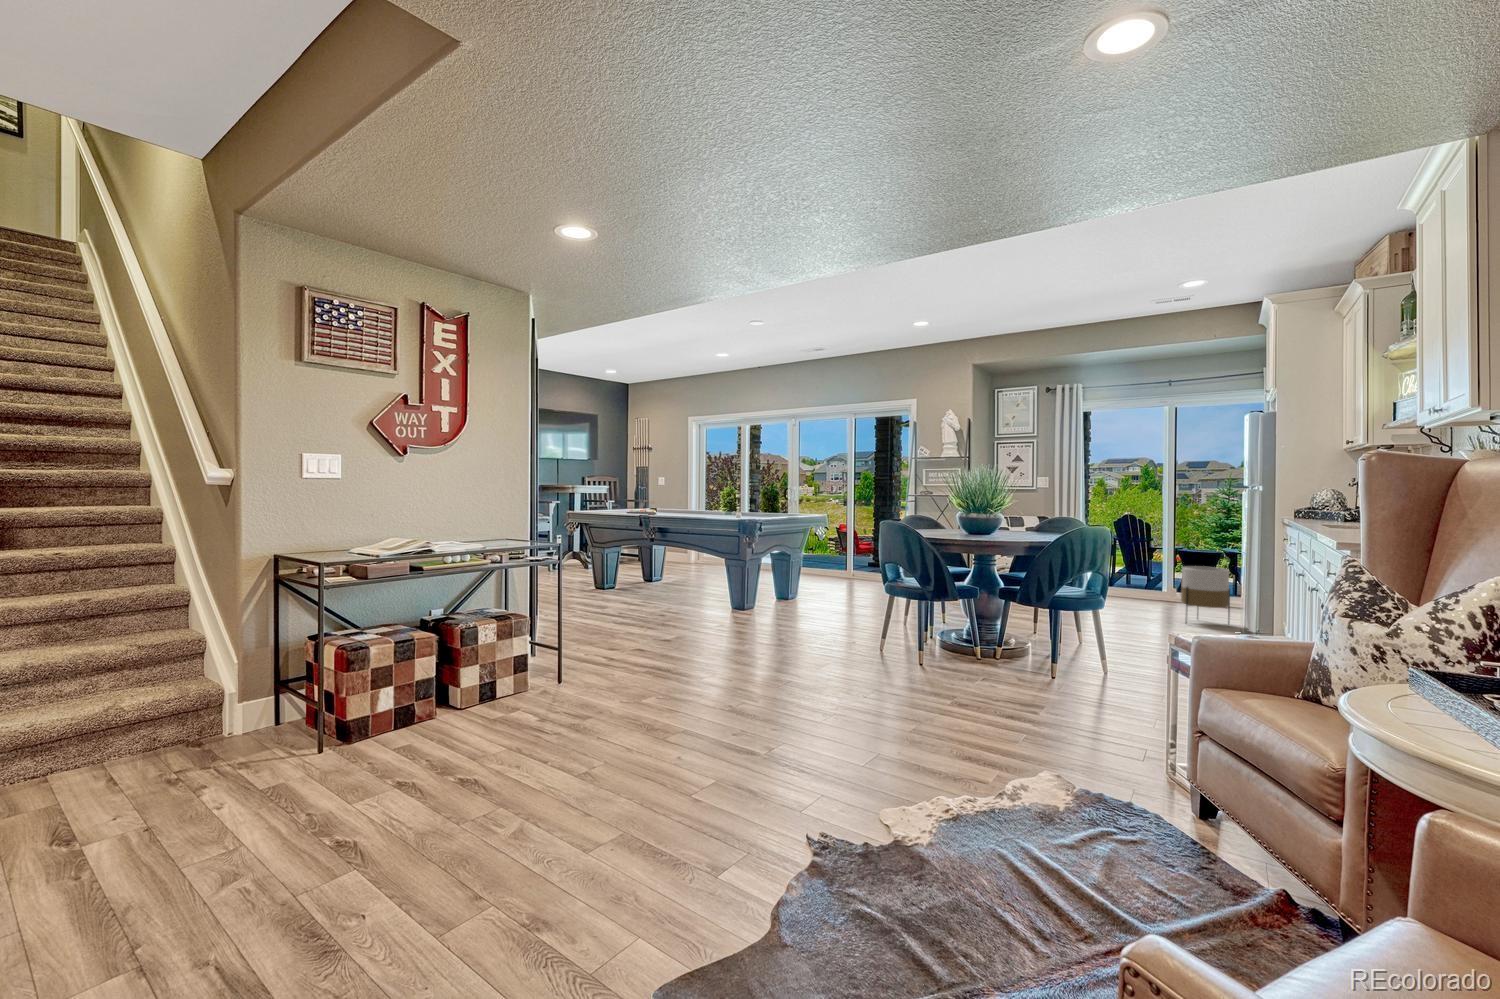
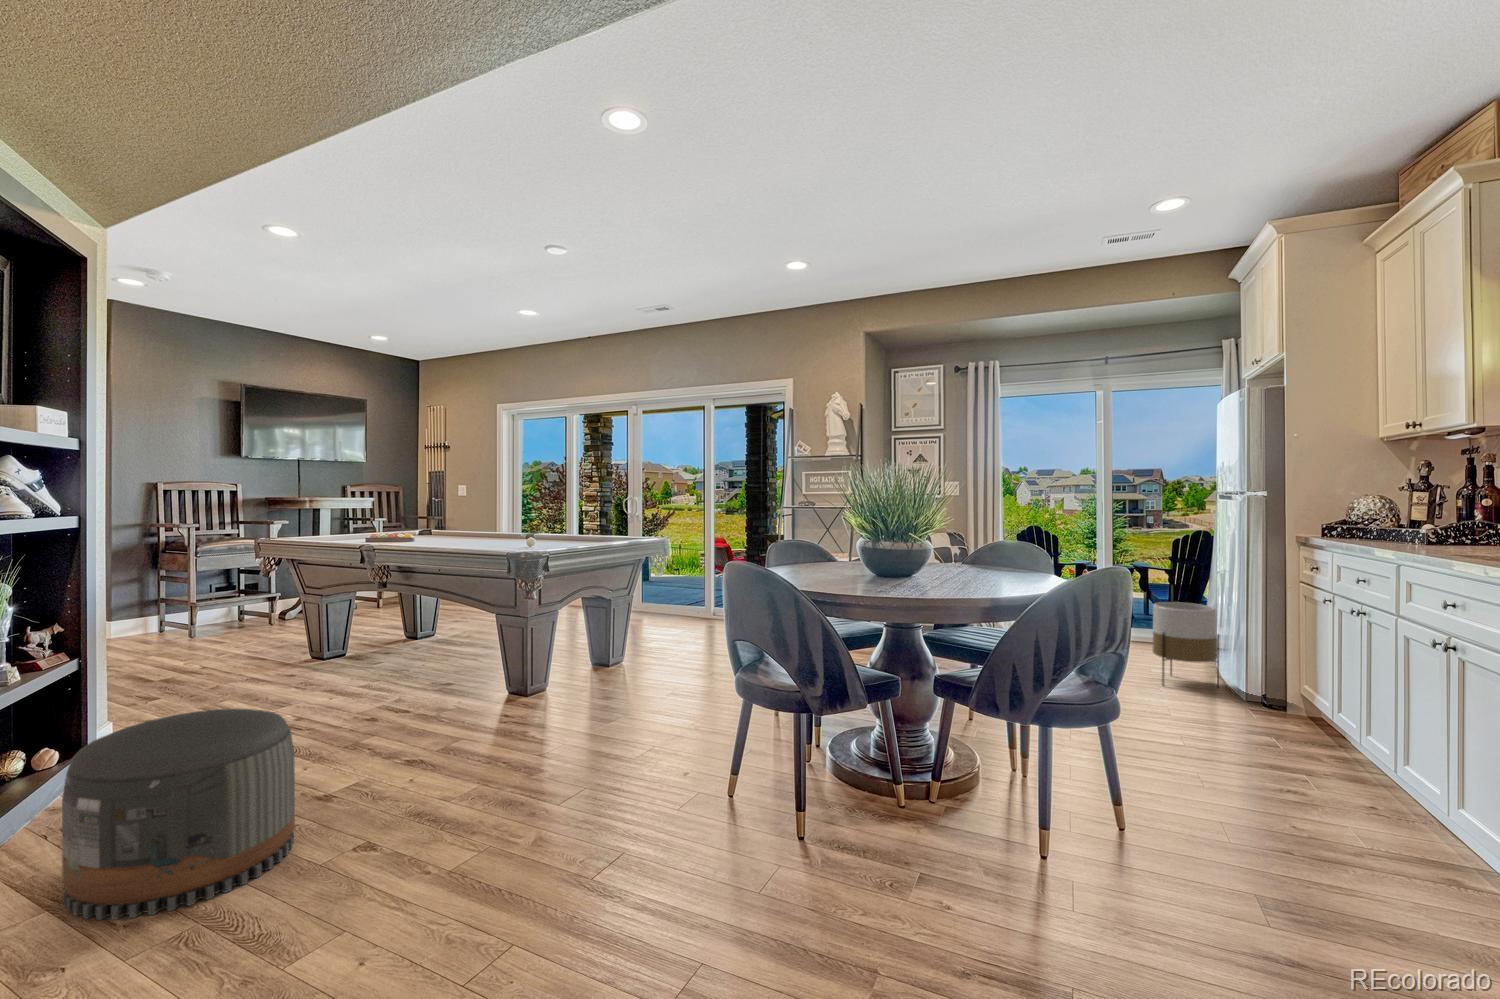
pouf: none [580,588,665,669] -> present [62,709,295,920]

